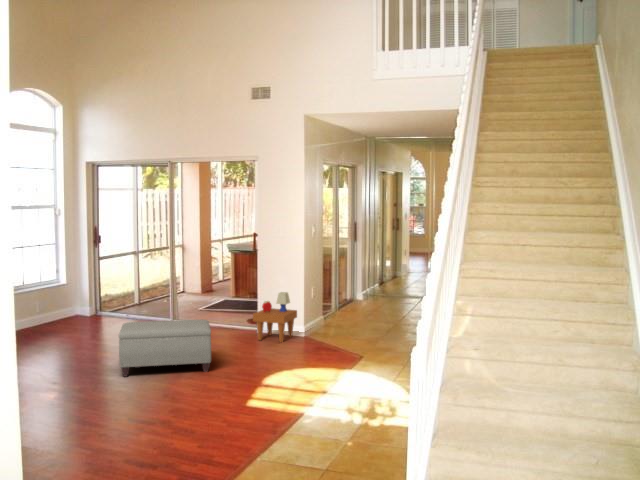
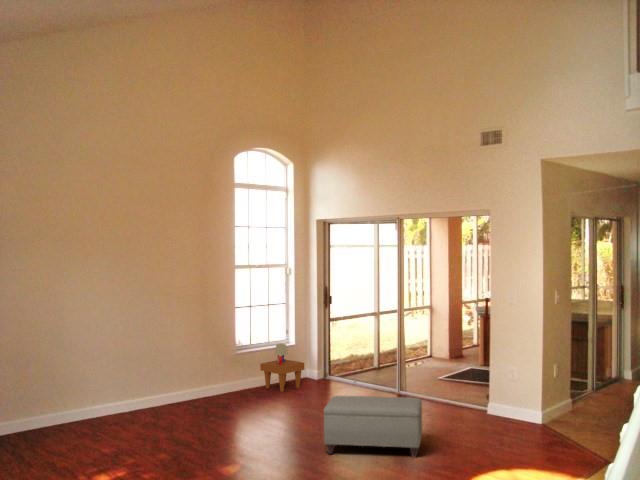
side table: present [253,292,297,342] -> present [260,344,304,392]

